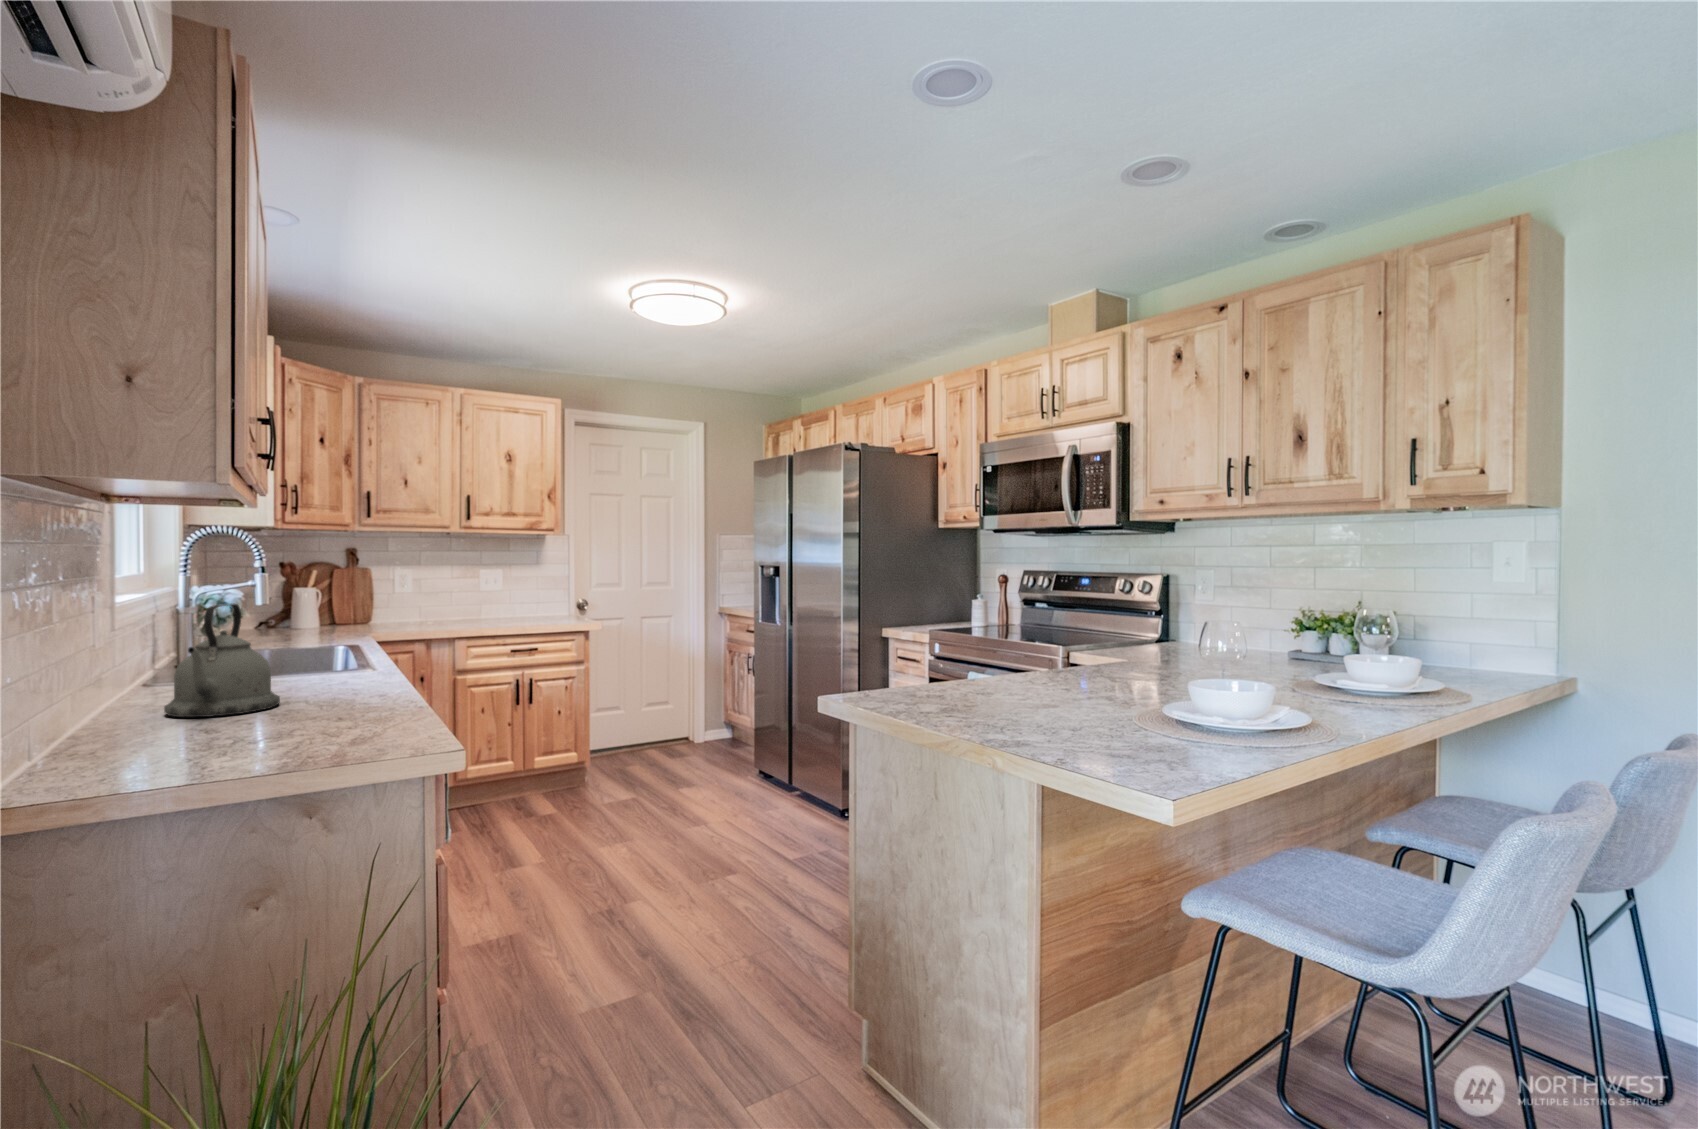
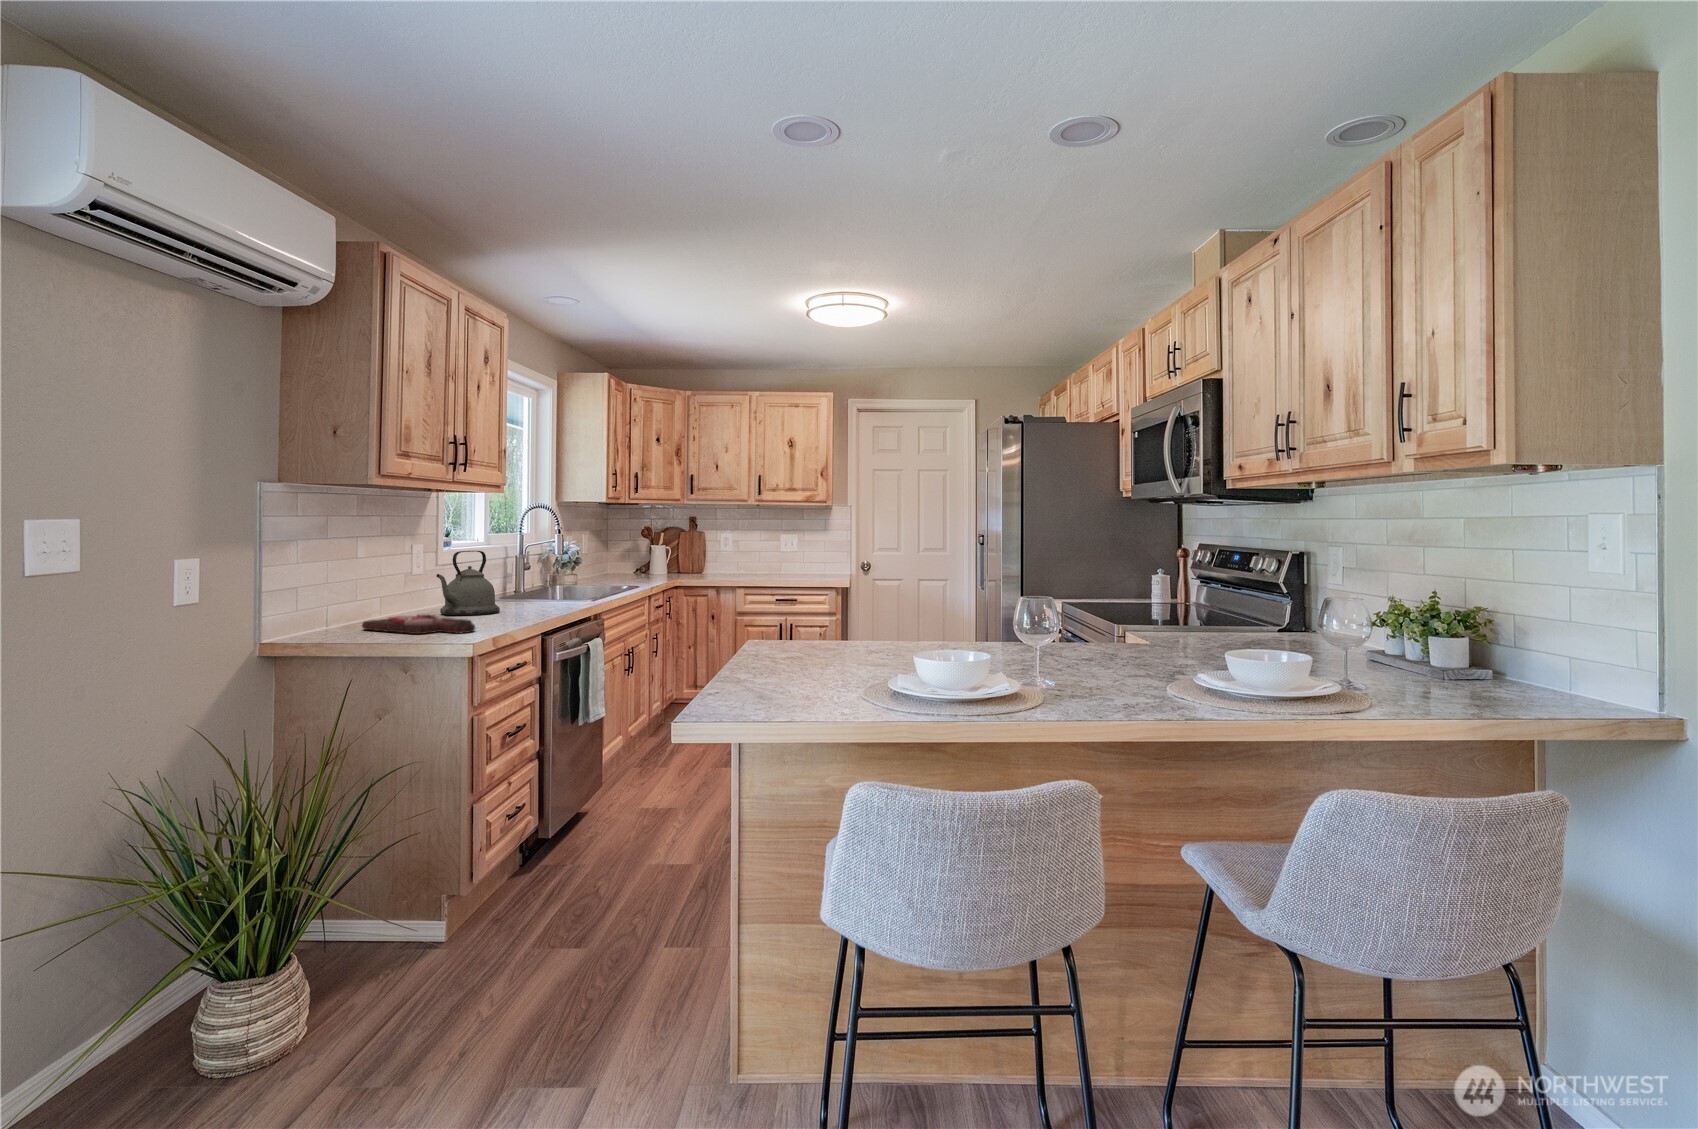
cutting board: none [115,718,383,764] -> present [362,614,475,634]

